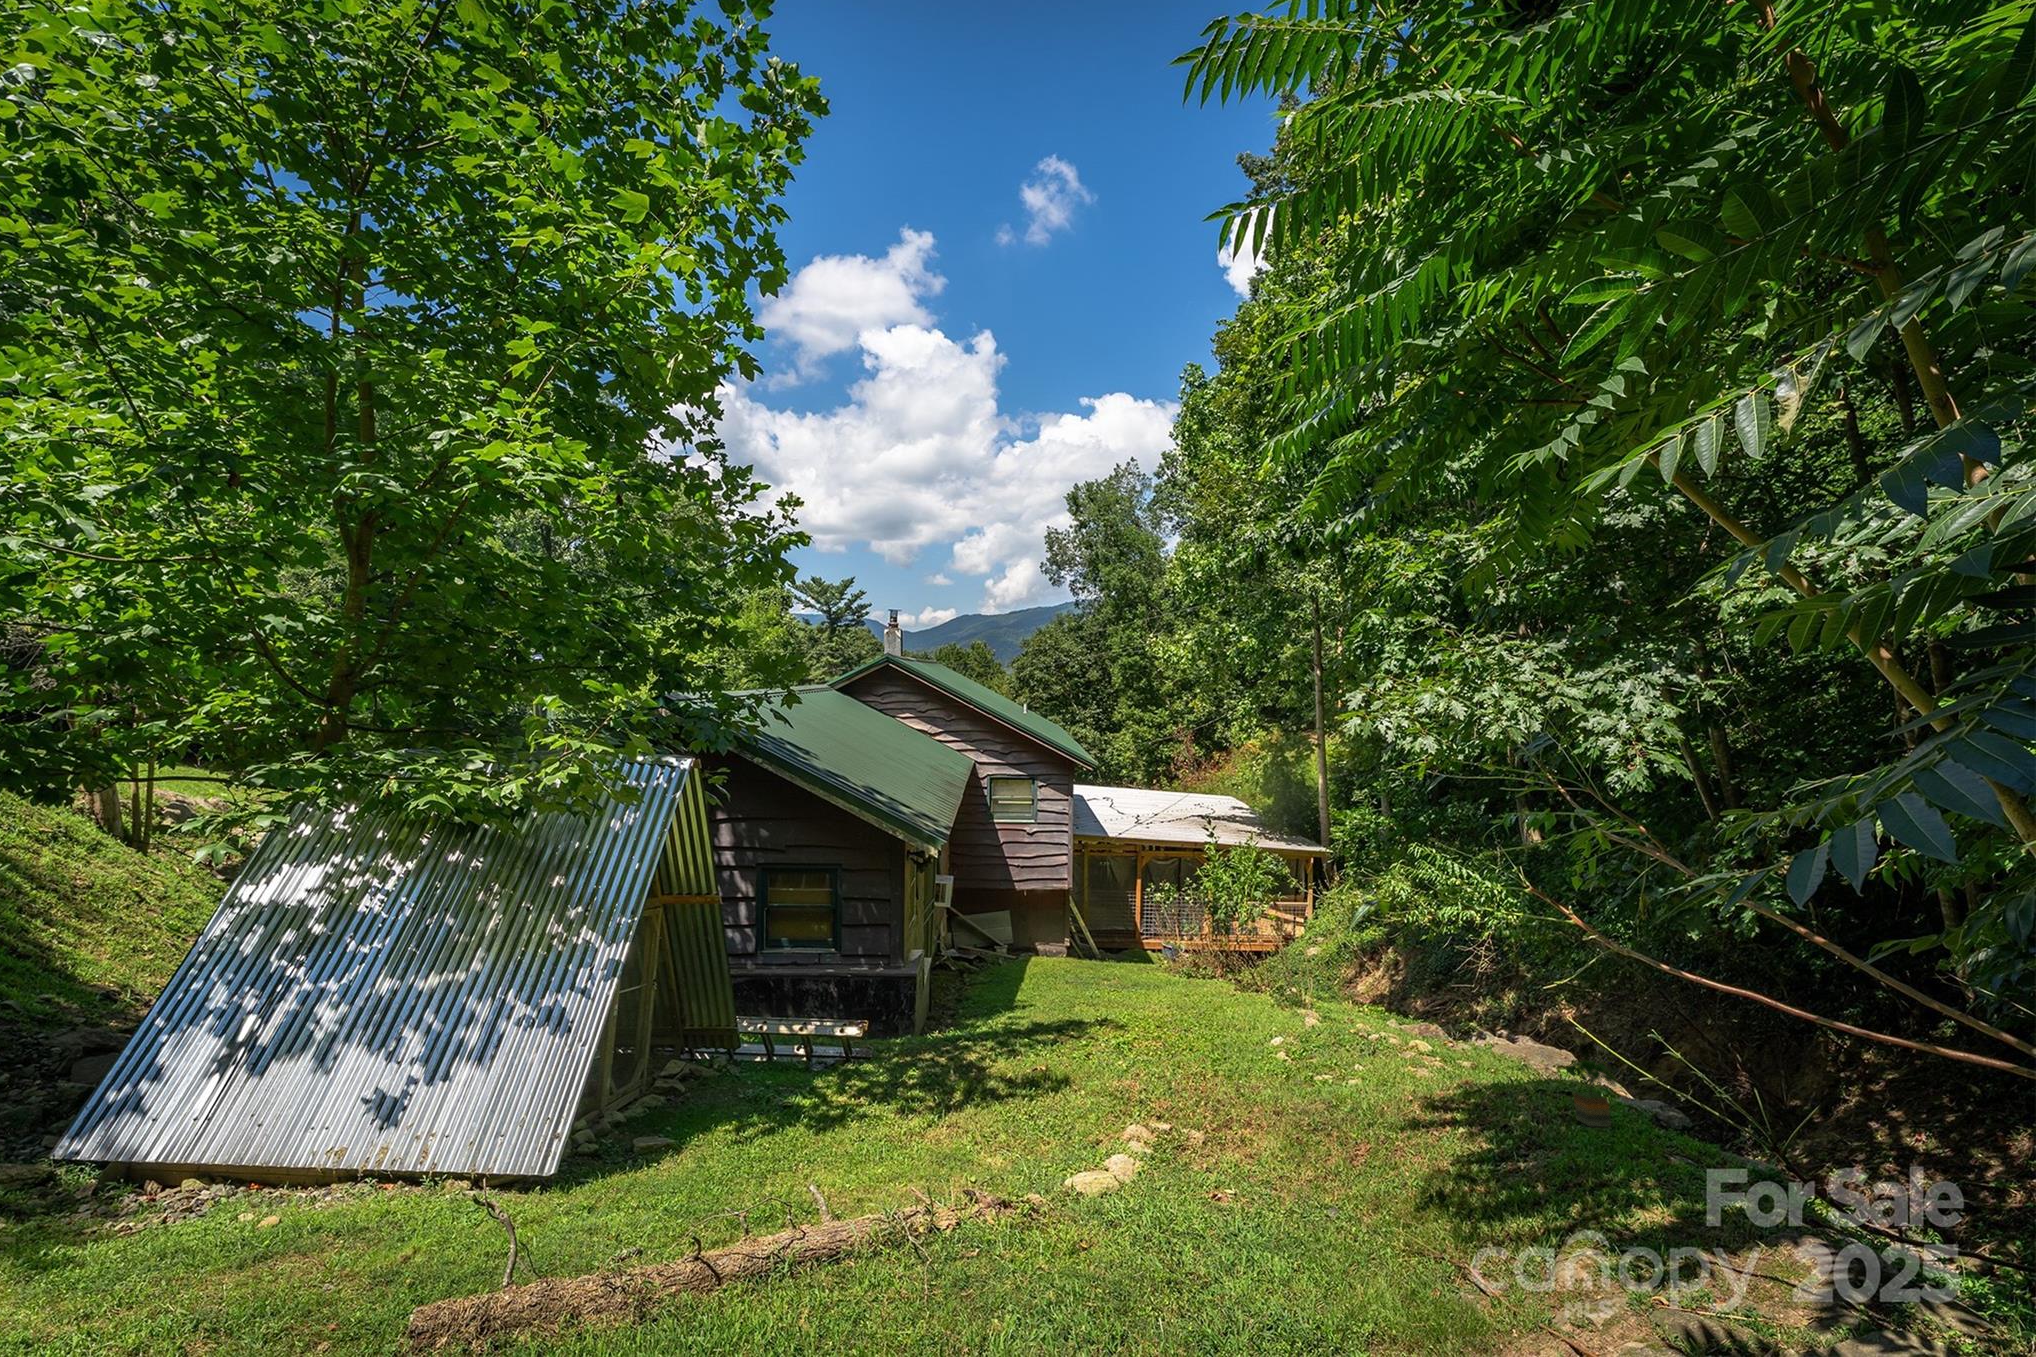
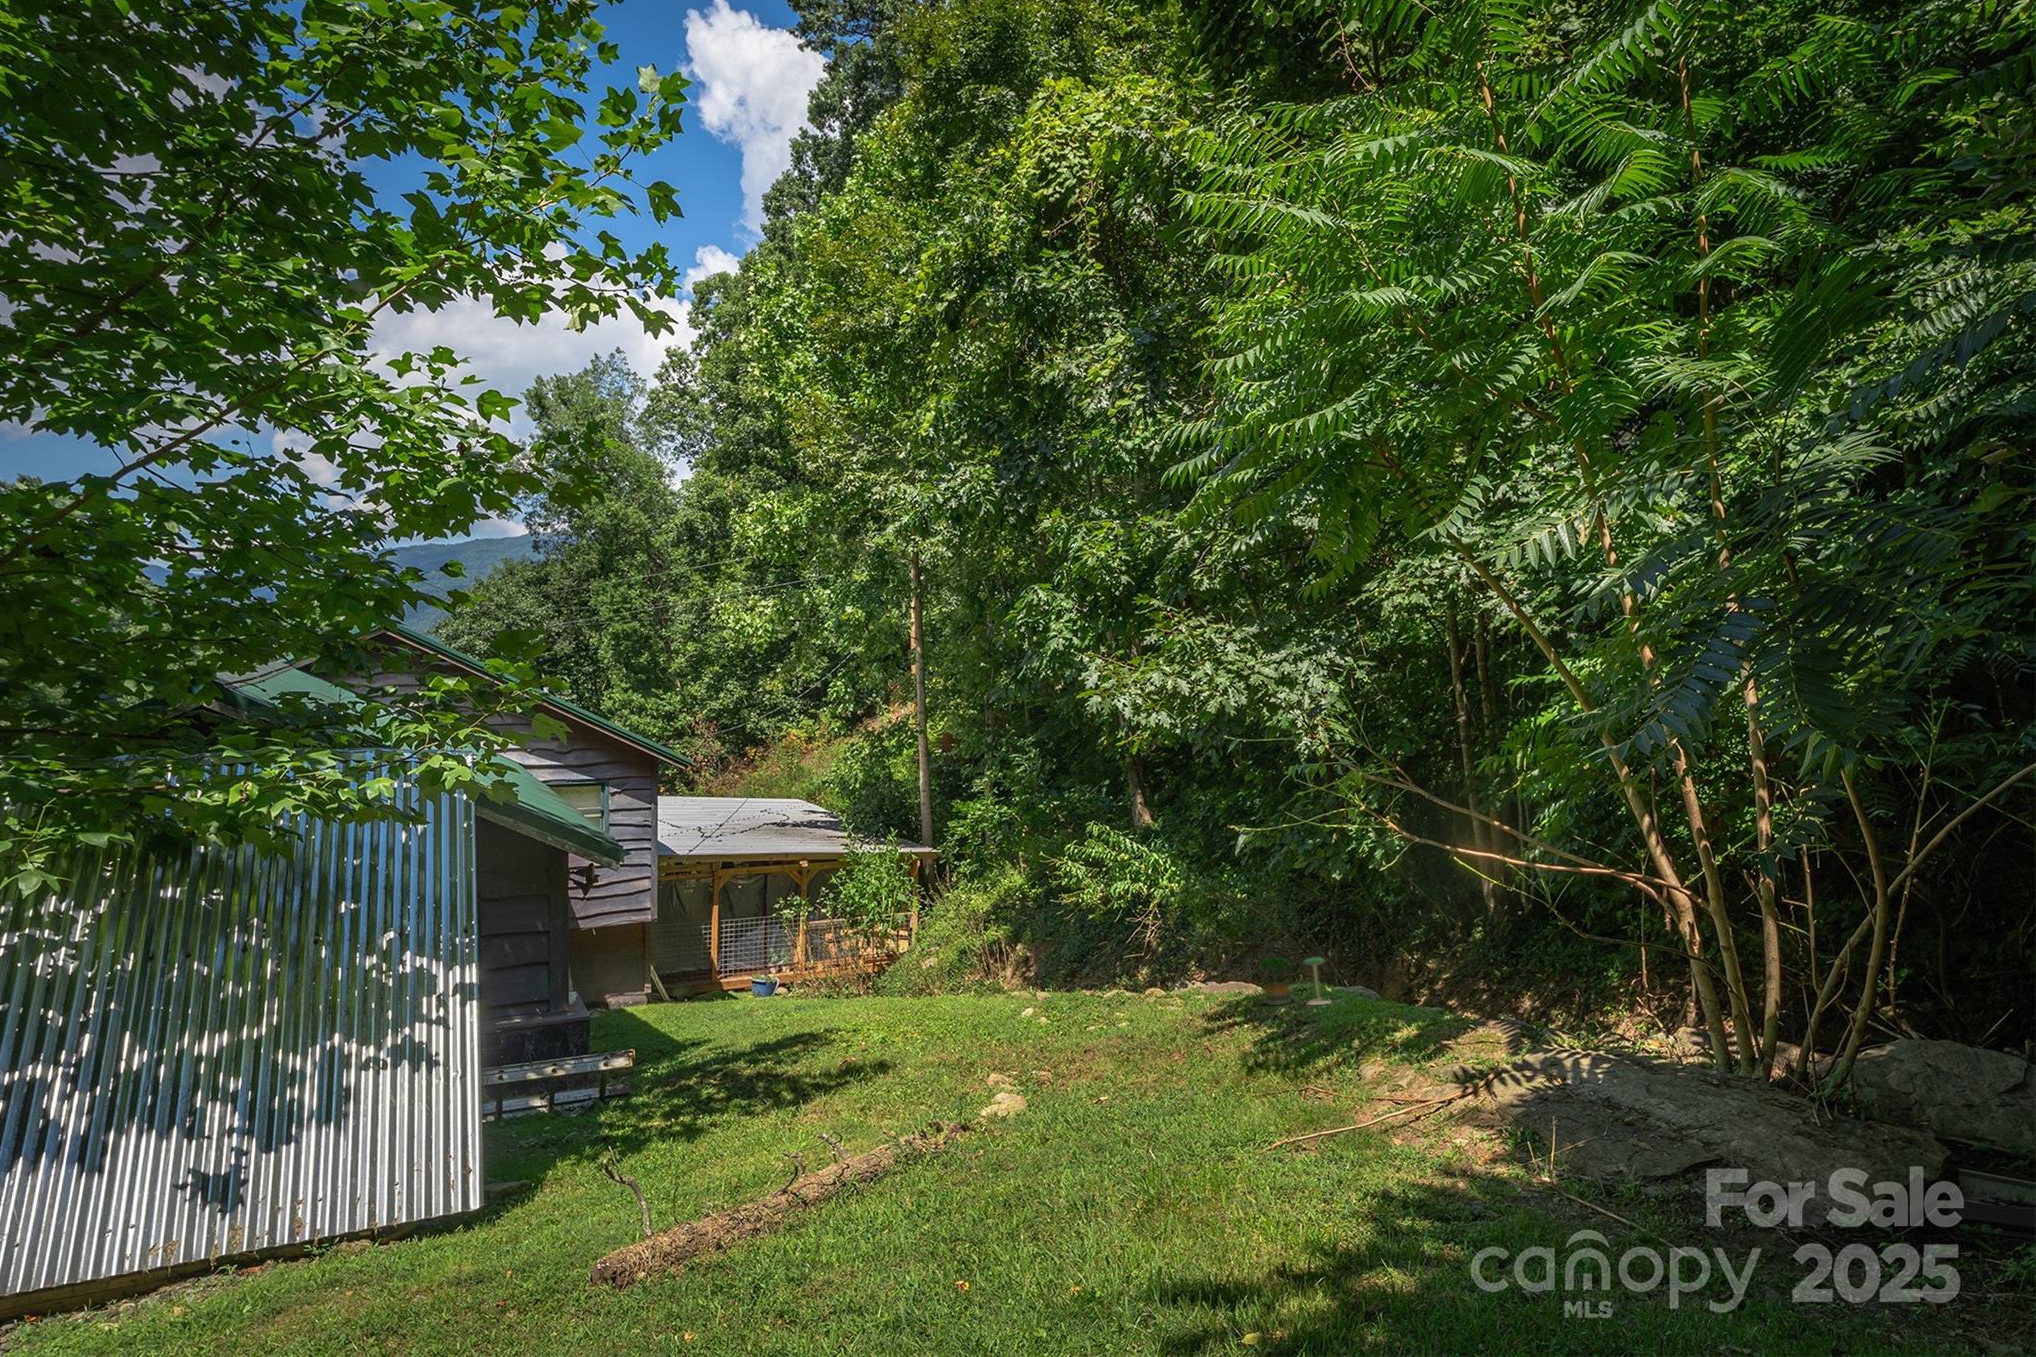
stool: none [1629,1075,1674,1147] -> present [1303,957,1331,1005]

